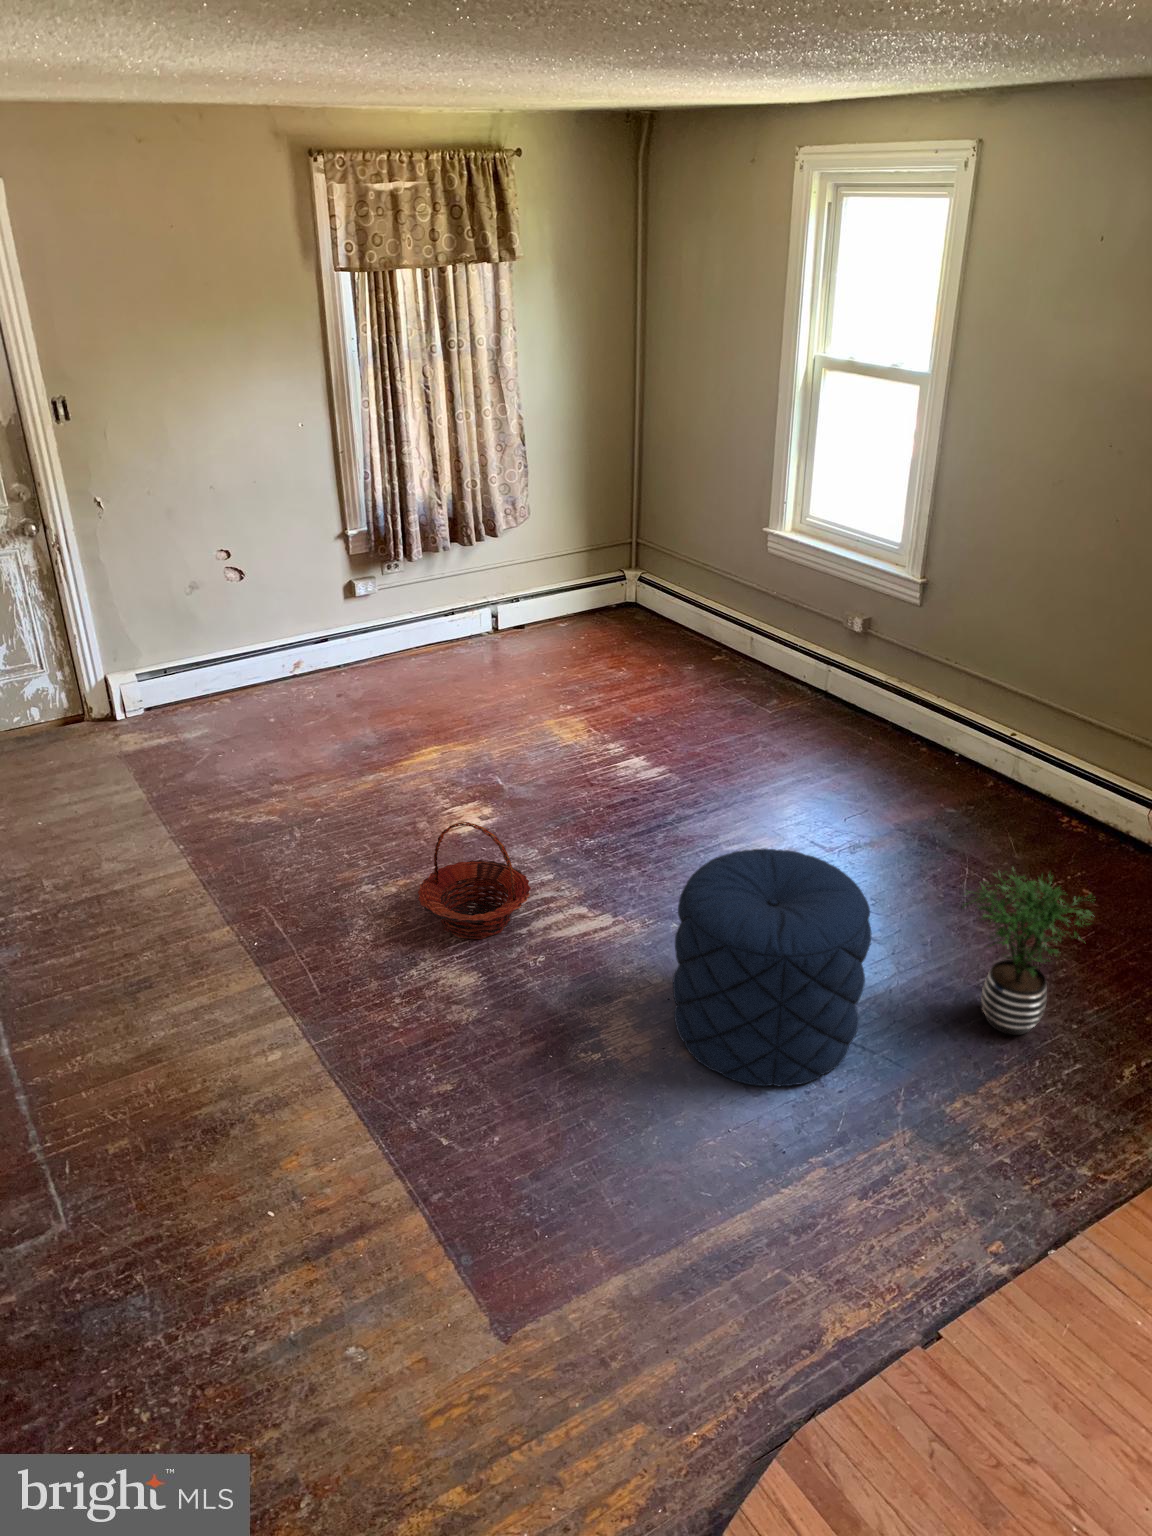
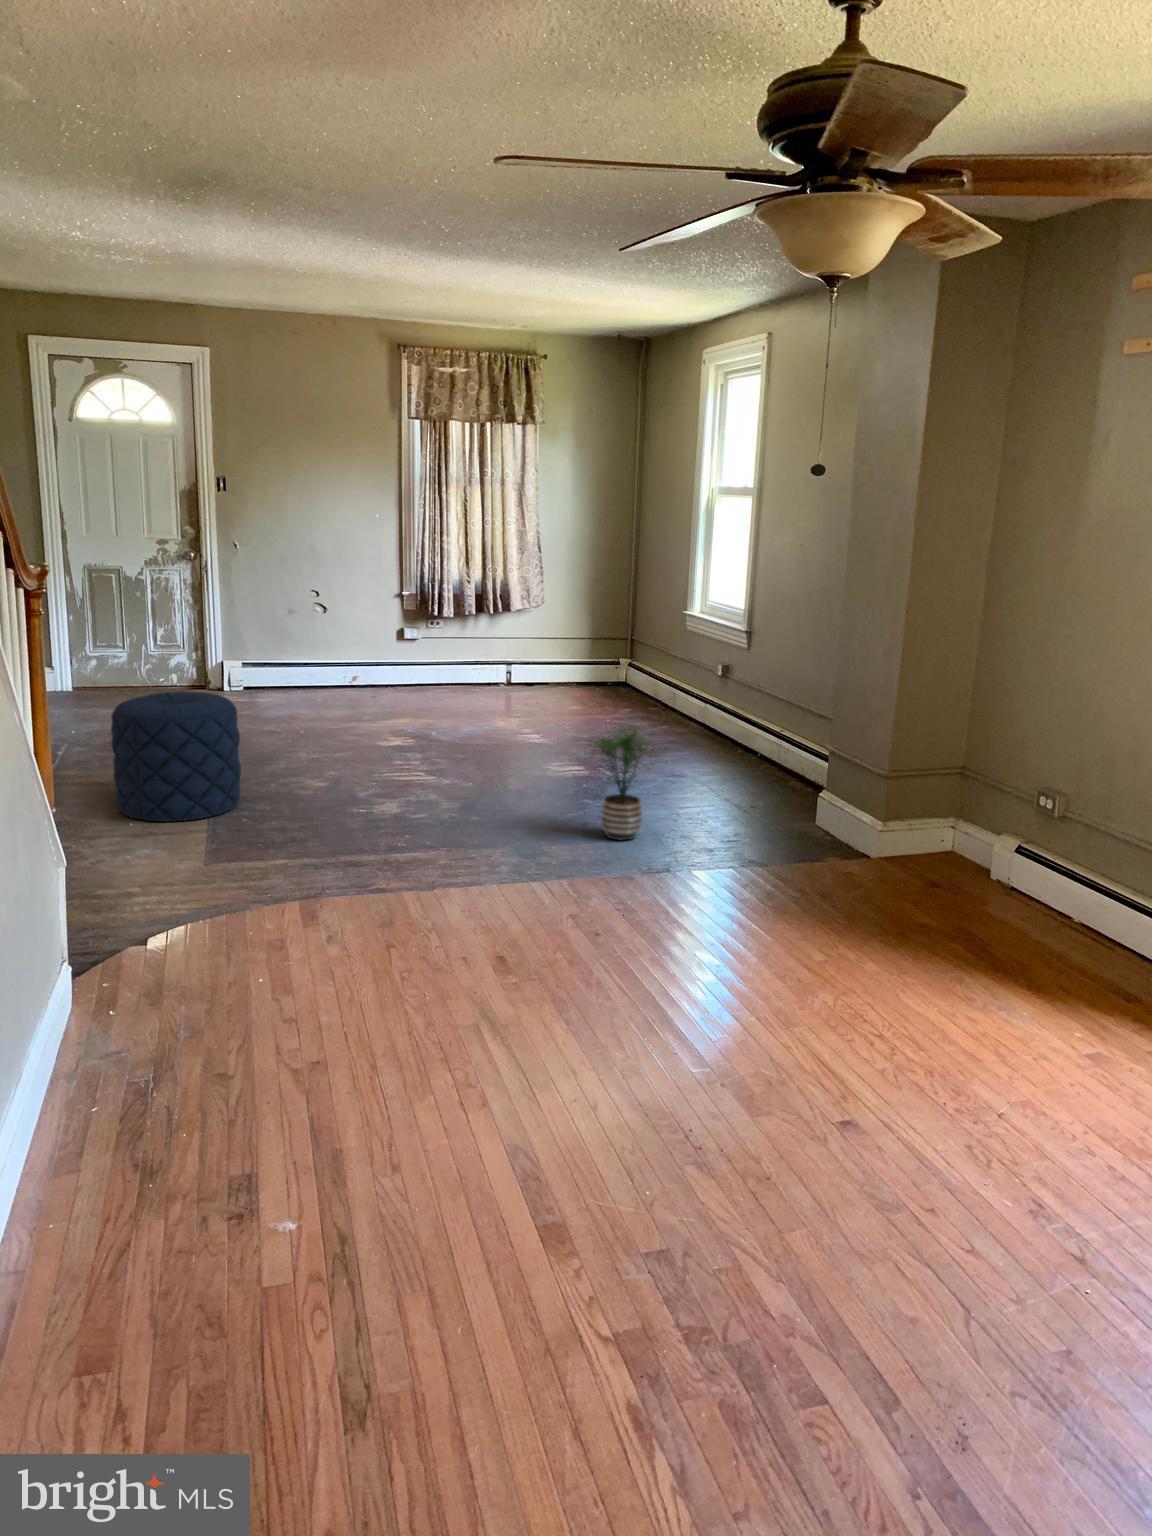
basket: present [418,822,531,939] -> none [305,698,380,775]
pouf: present [673,848,872,1086] -> present [111,691,241,821]

